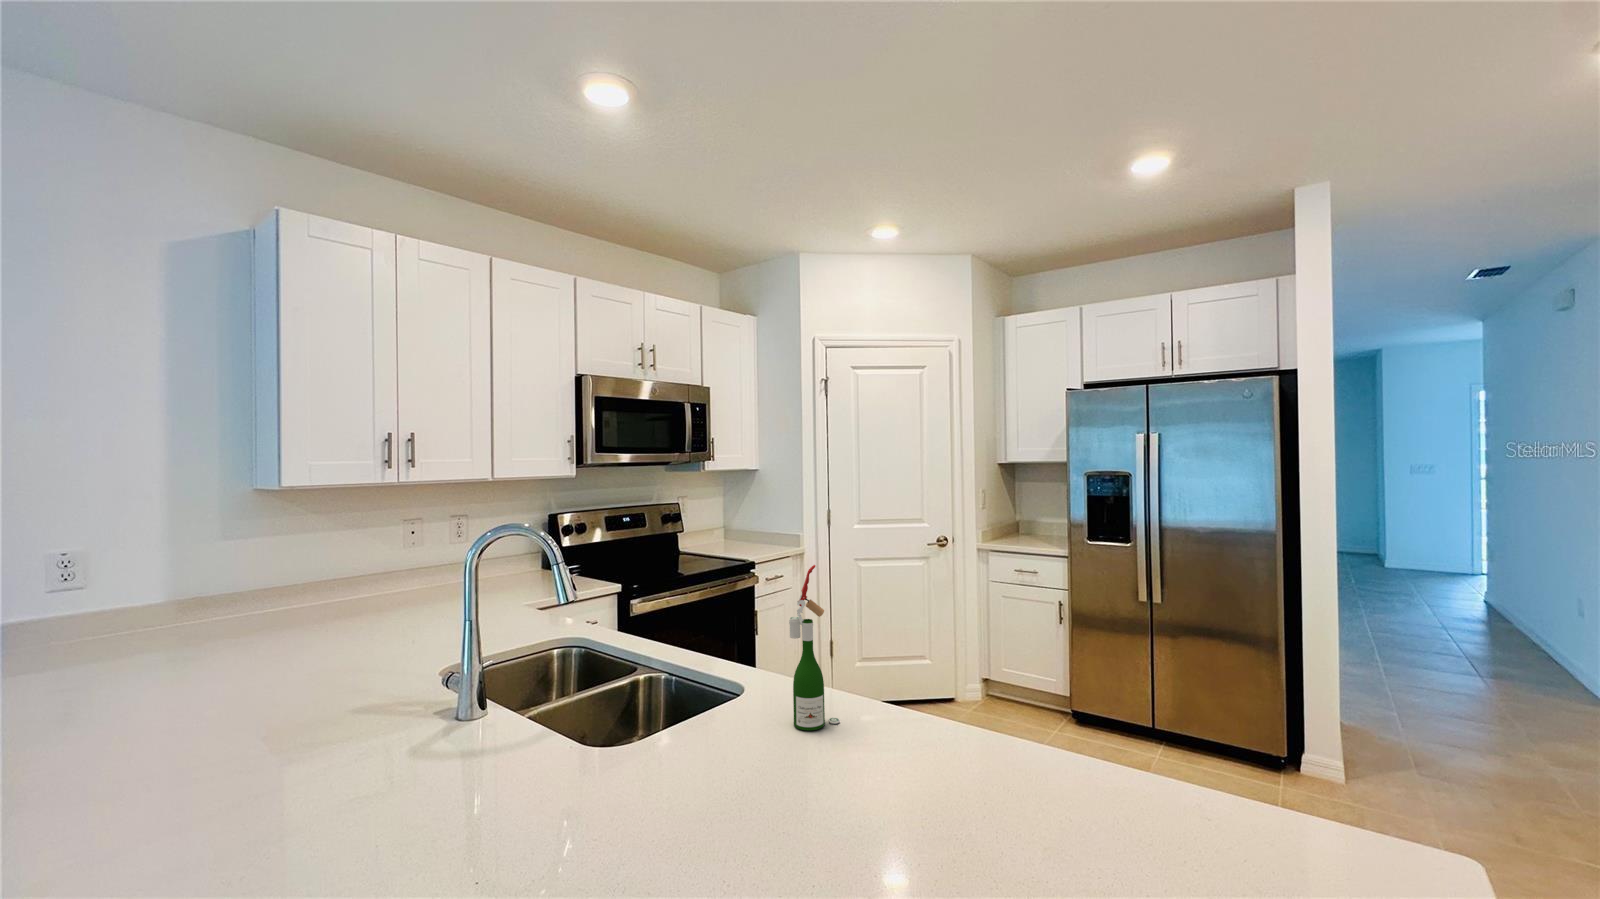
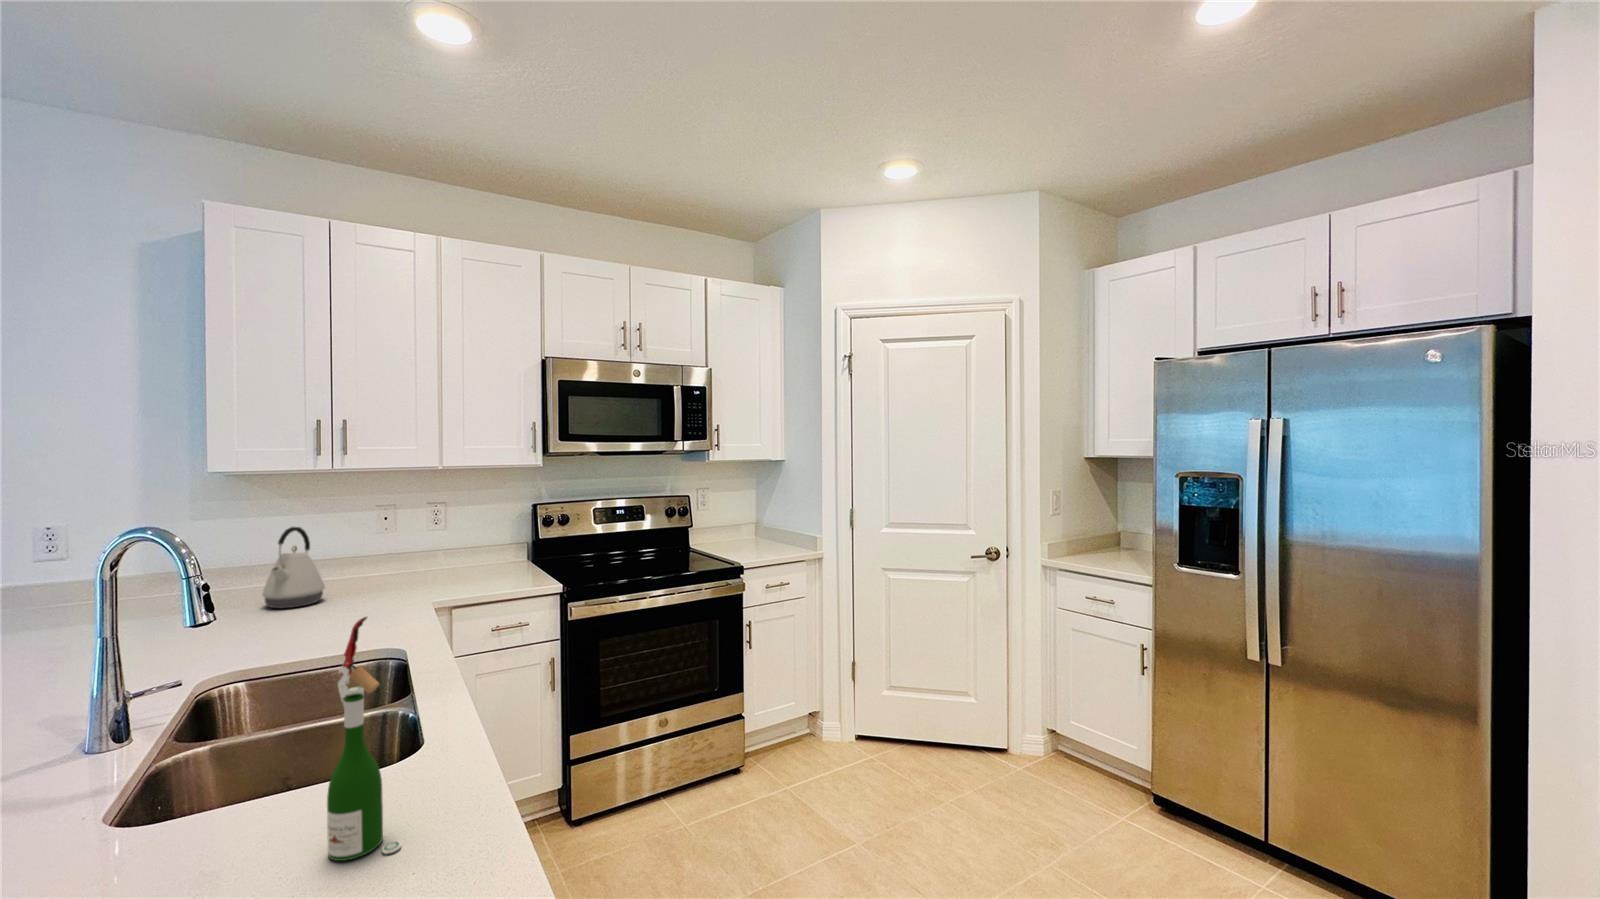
kettle: none [346,540,405,622] -> present [262,527,325,608]

